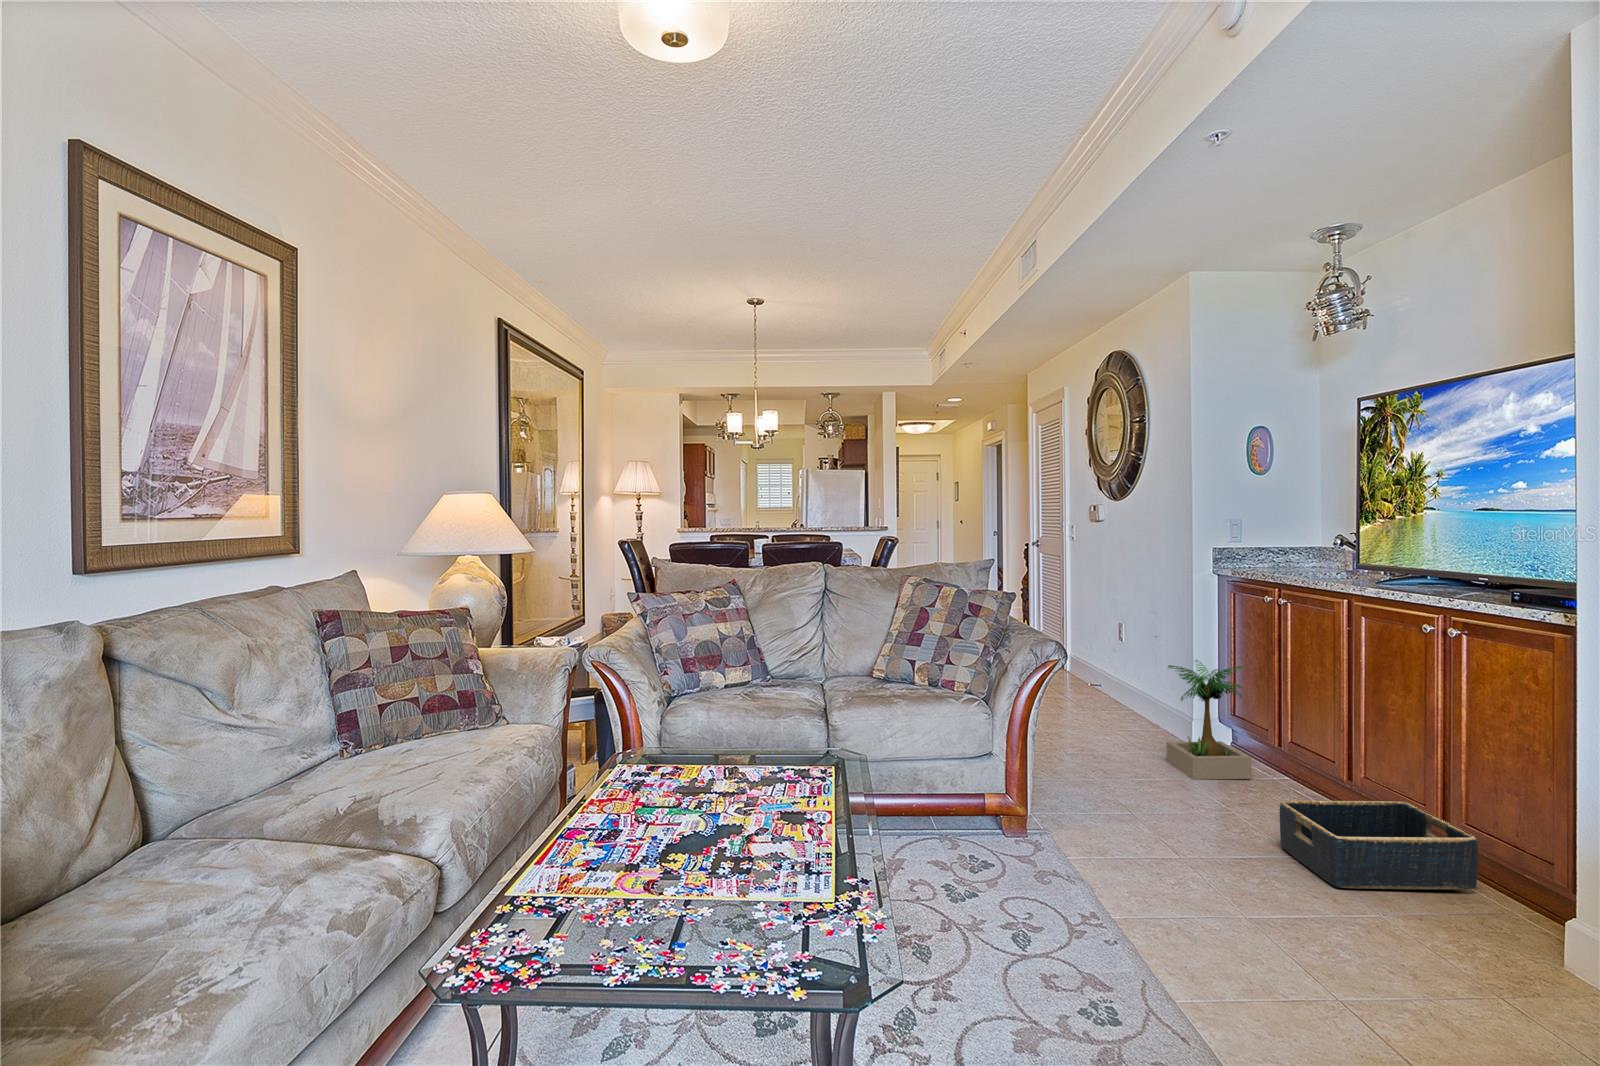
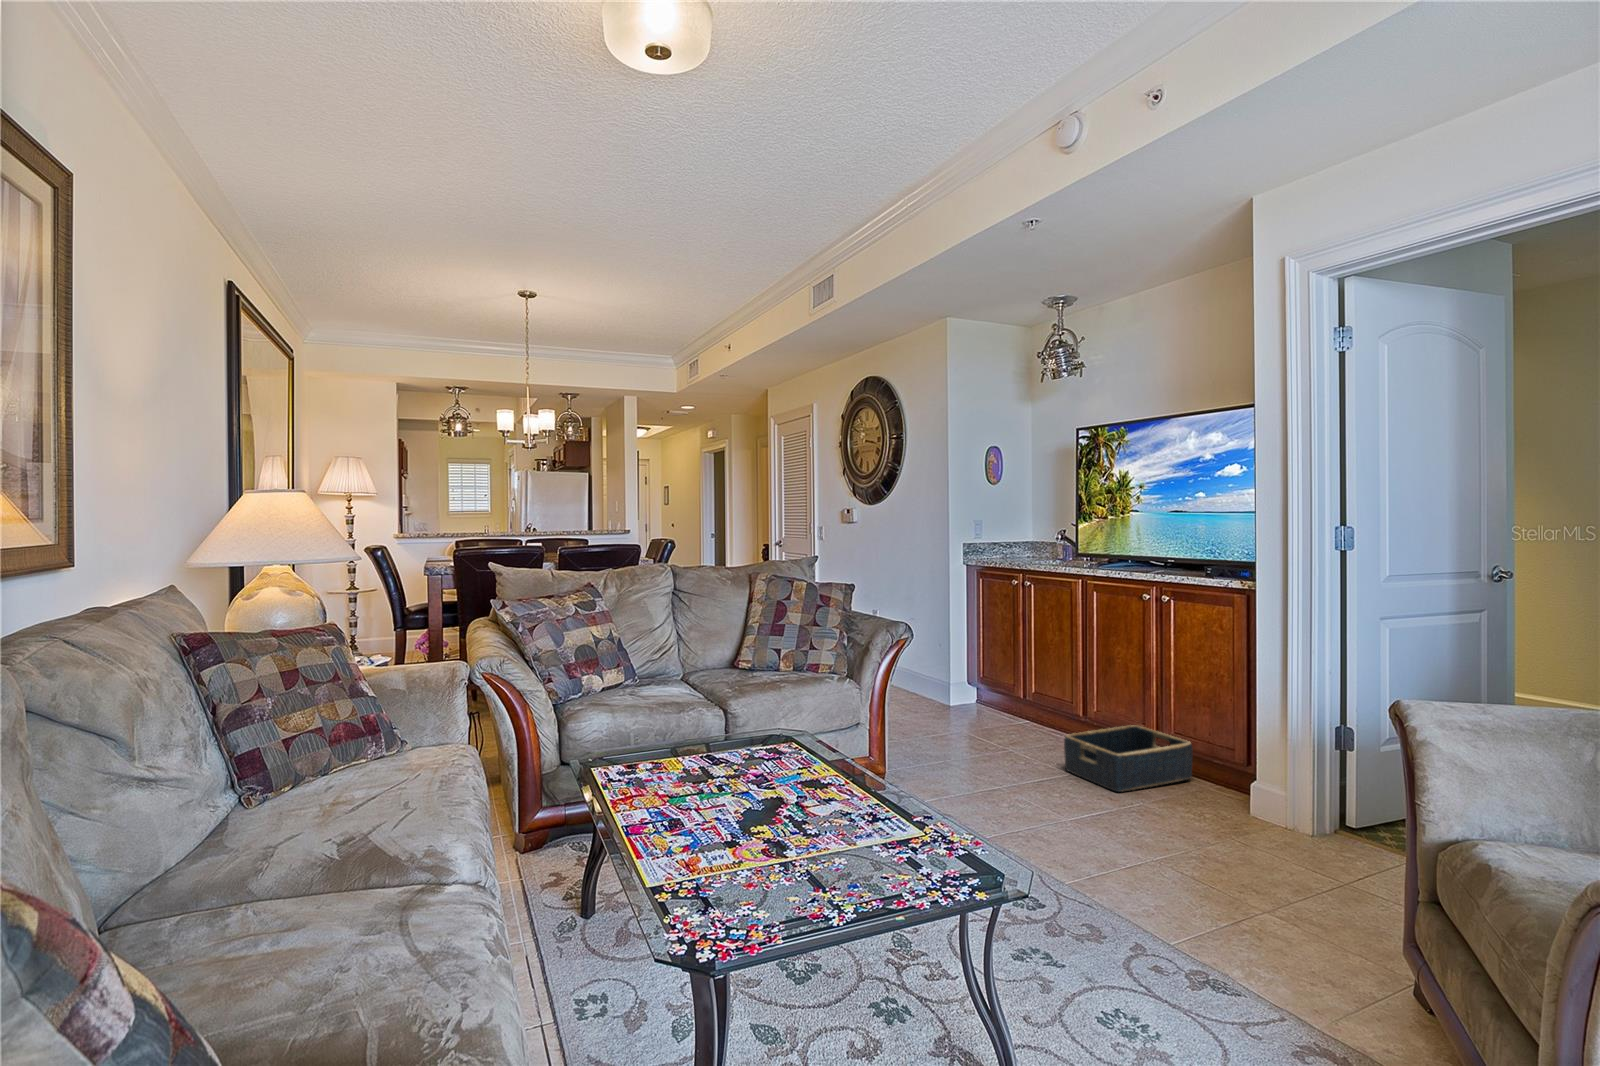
potted plant: present [1167,660,1251,780] -> none [940,633,1013,730]

